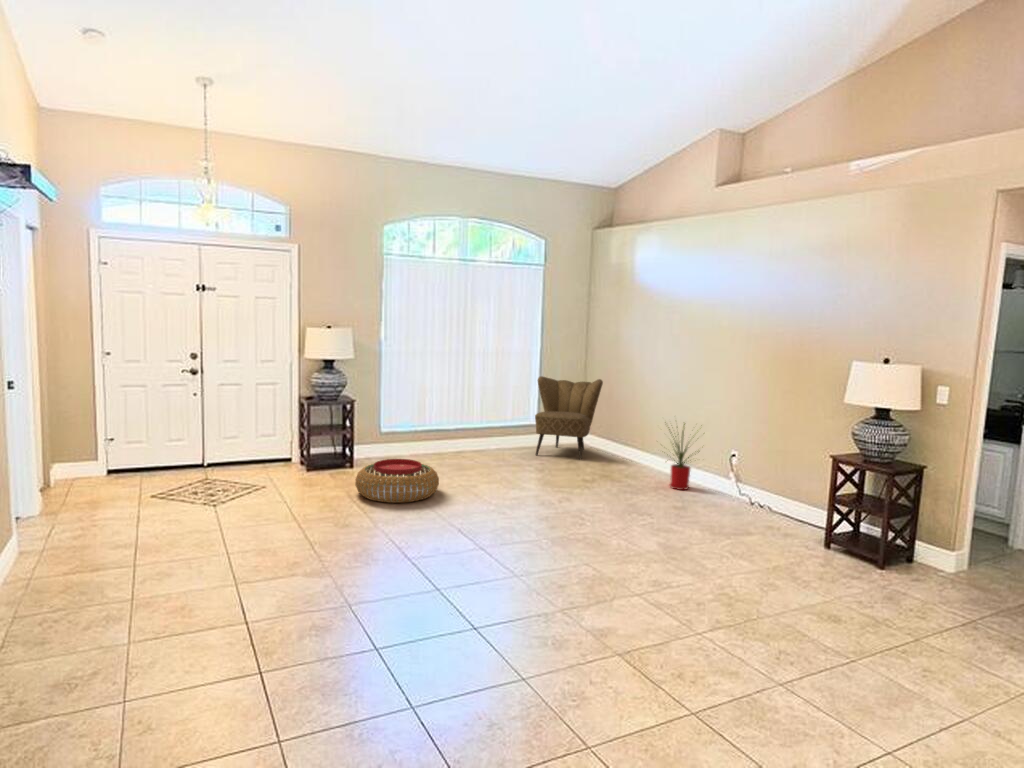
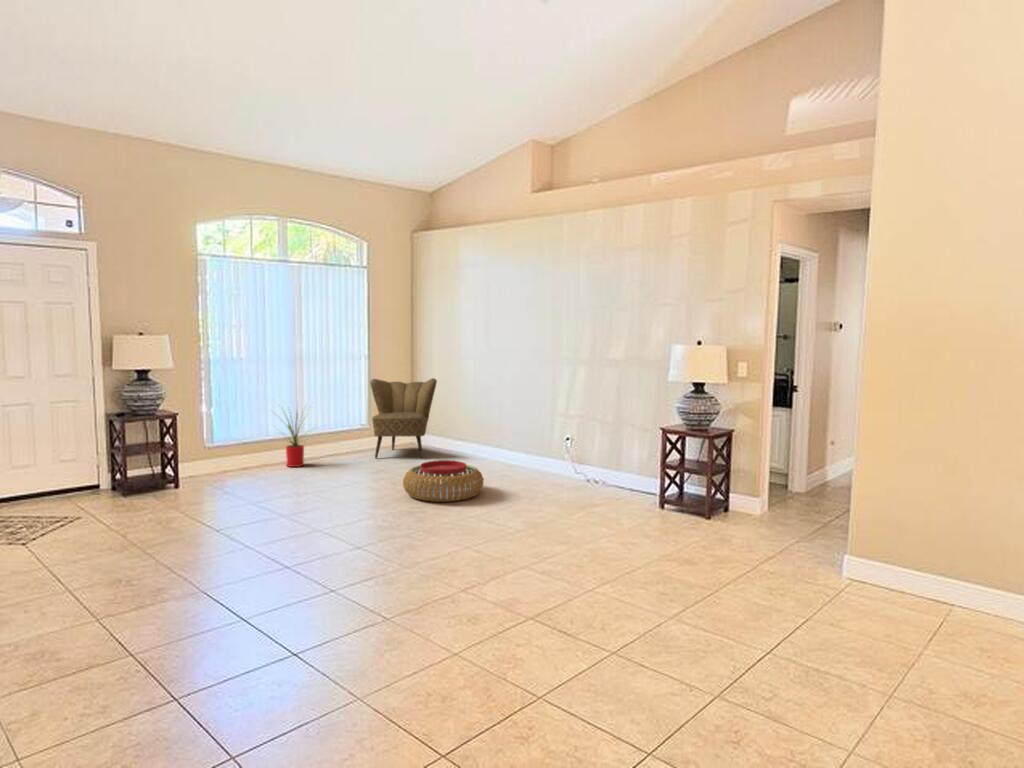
house plant: present [668,424,690,490] -> present [284,413,307,467]
pouf: present [355,459,439,503] -> present [403,460,483,502]

